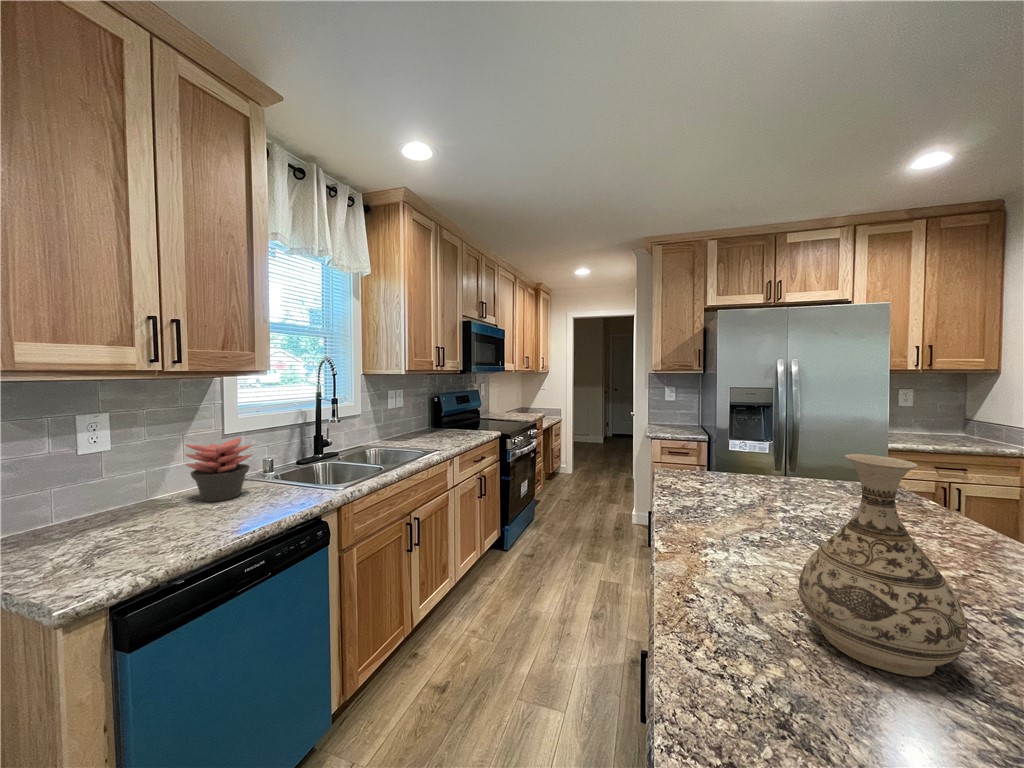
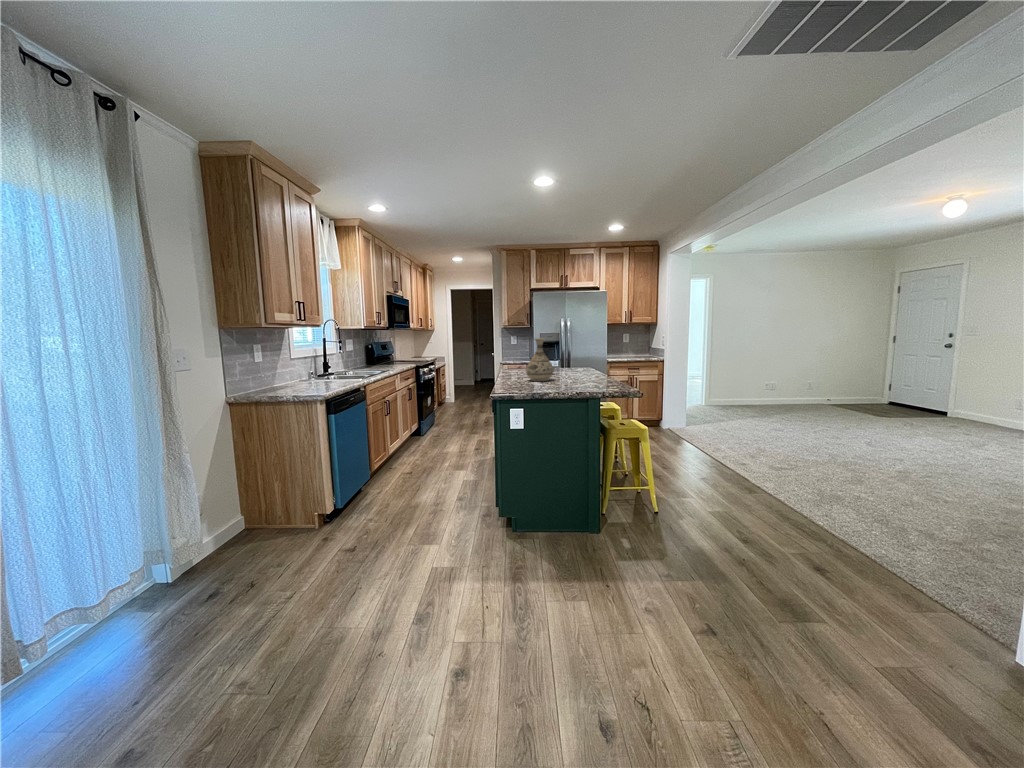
succulent plant: present [185,437,252,502] -> none [292,357,320,383]

